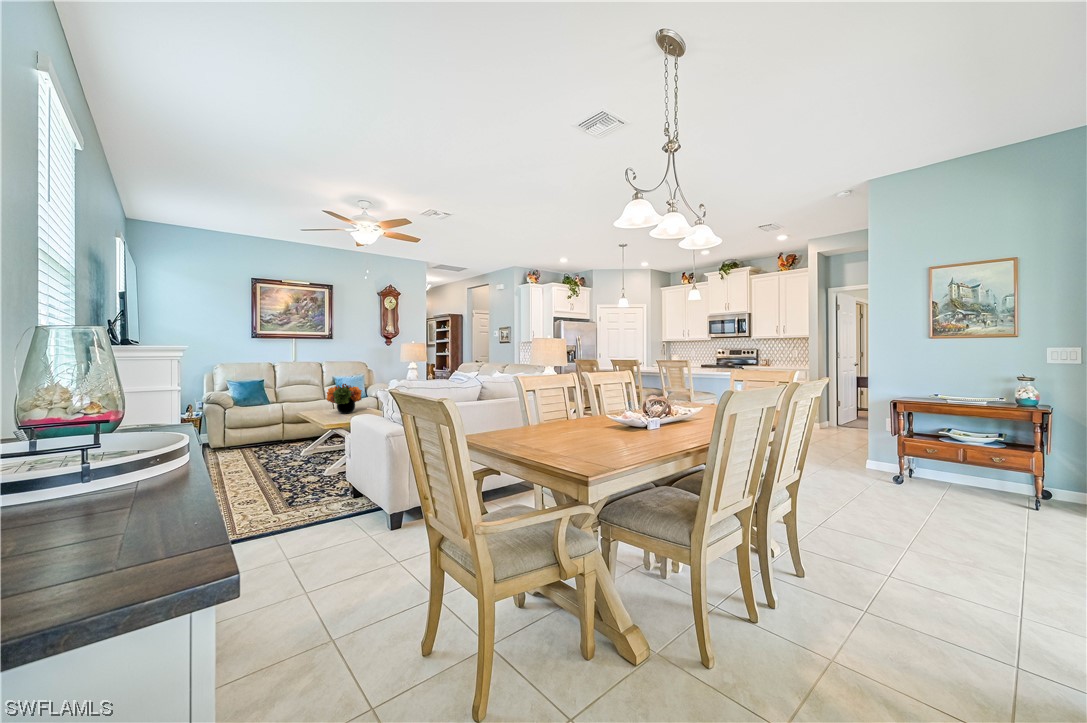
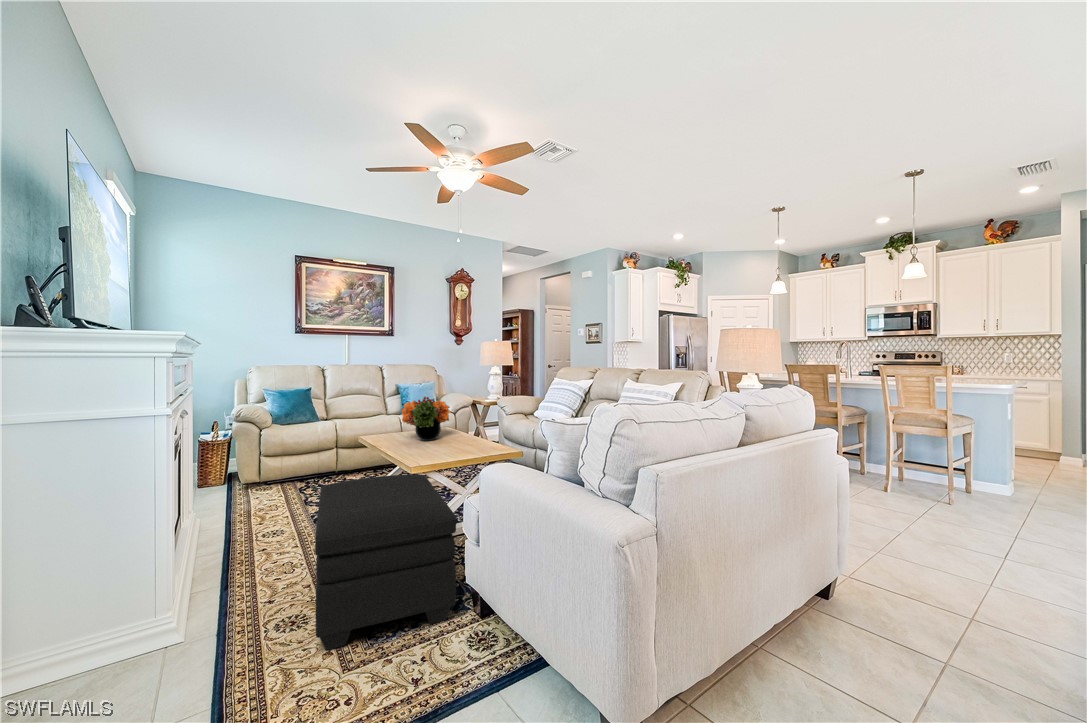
ottoman: none [257,429,338,510] -> present [315,474,456,650]

